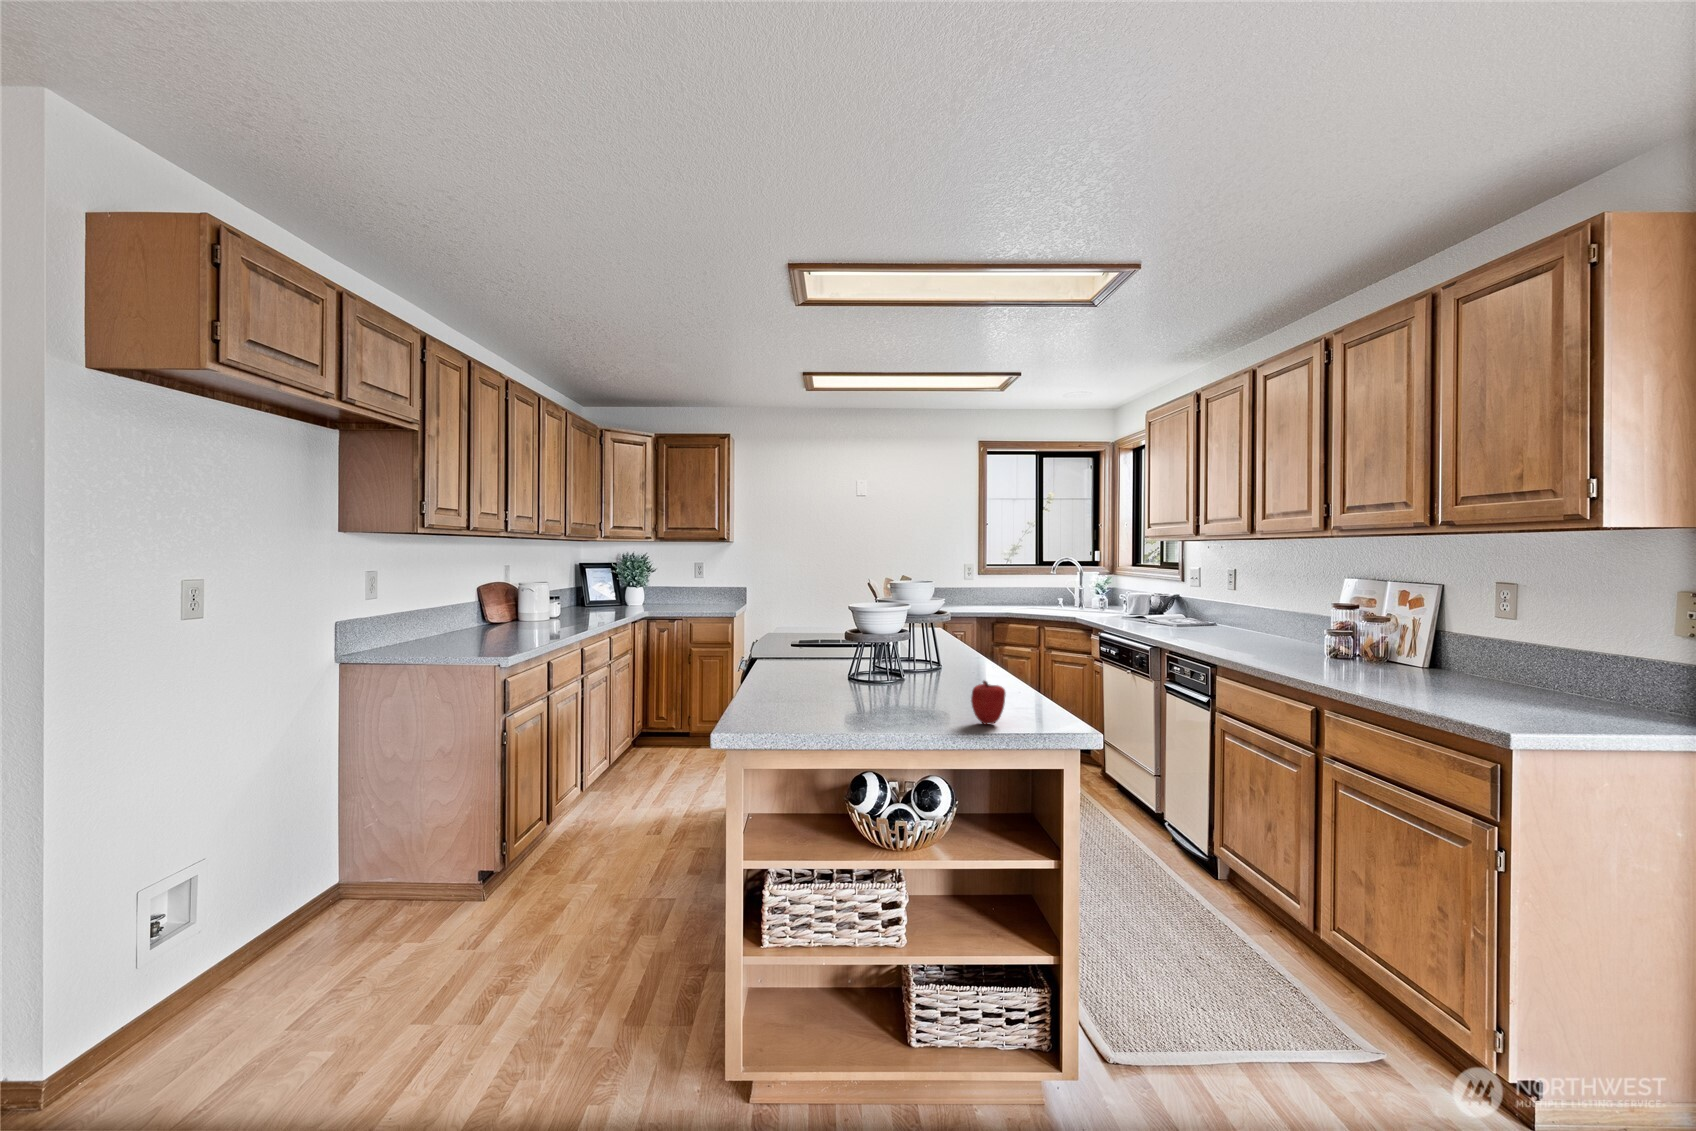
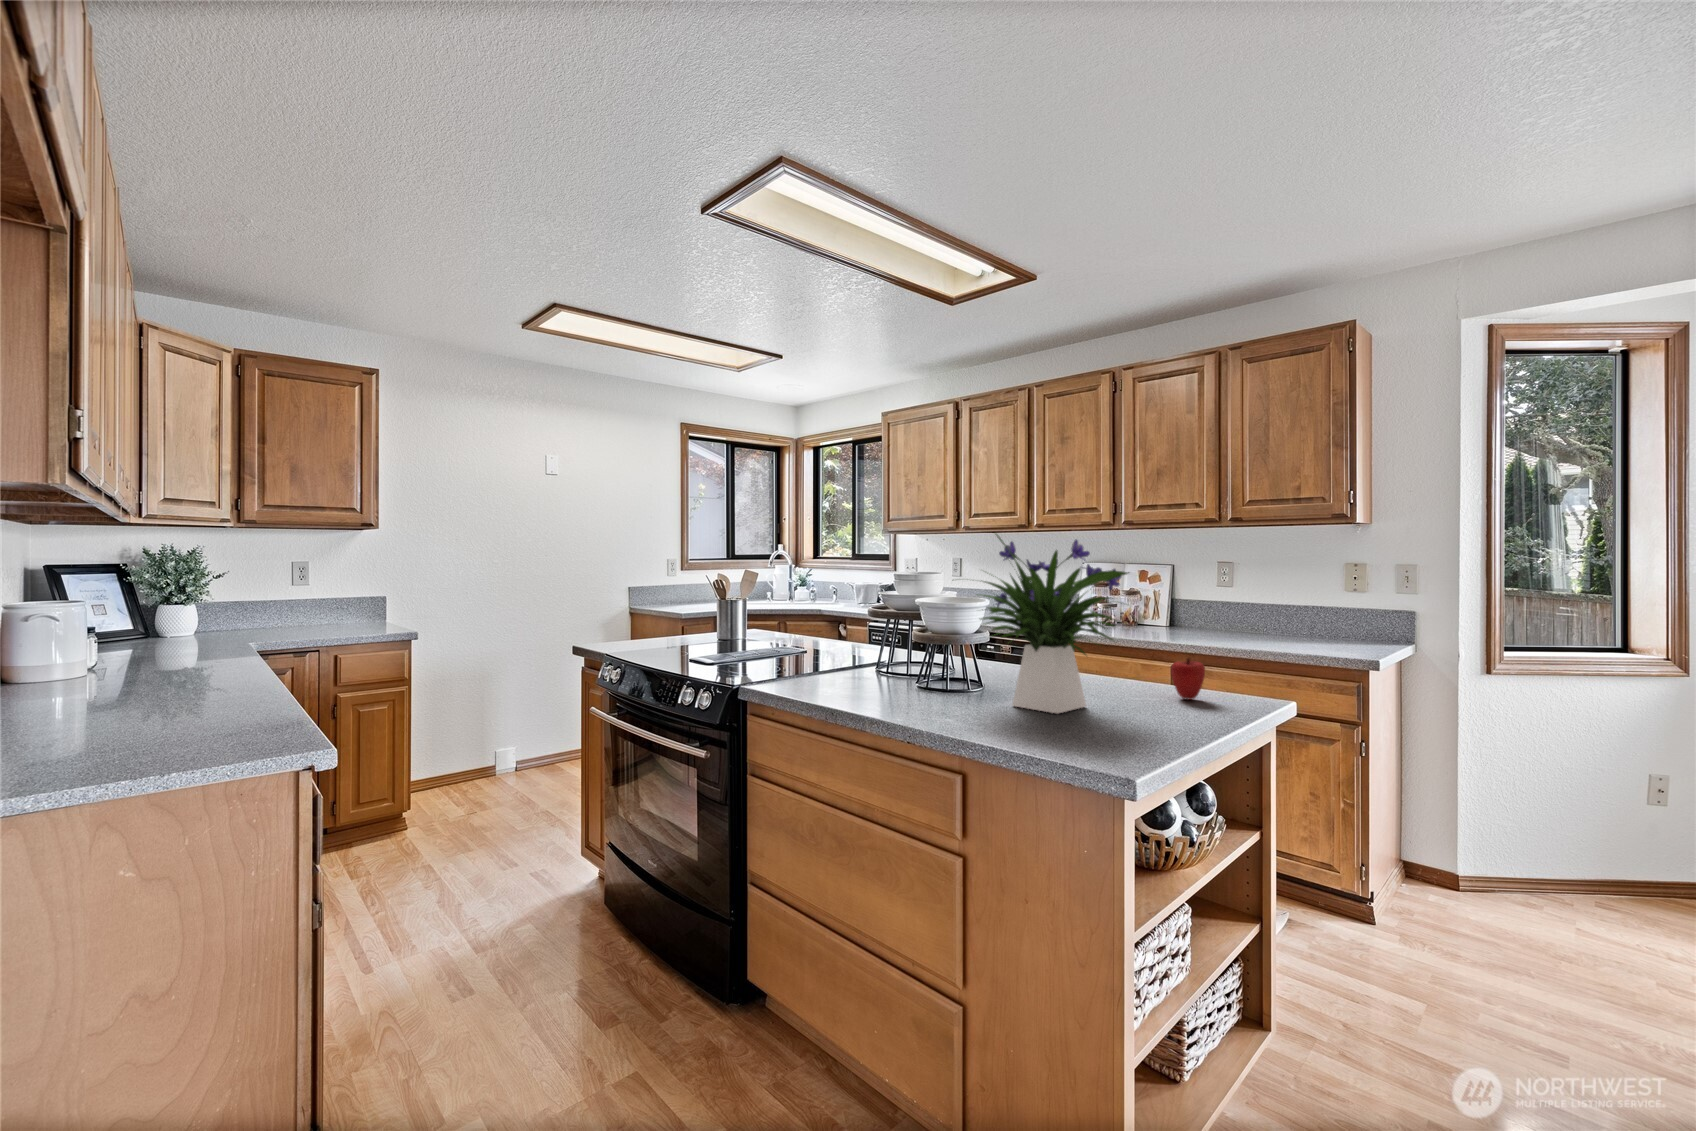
flower arrangement: none [768,550,918,712] -> present [977,534,1129,714]

